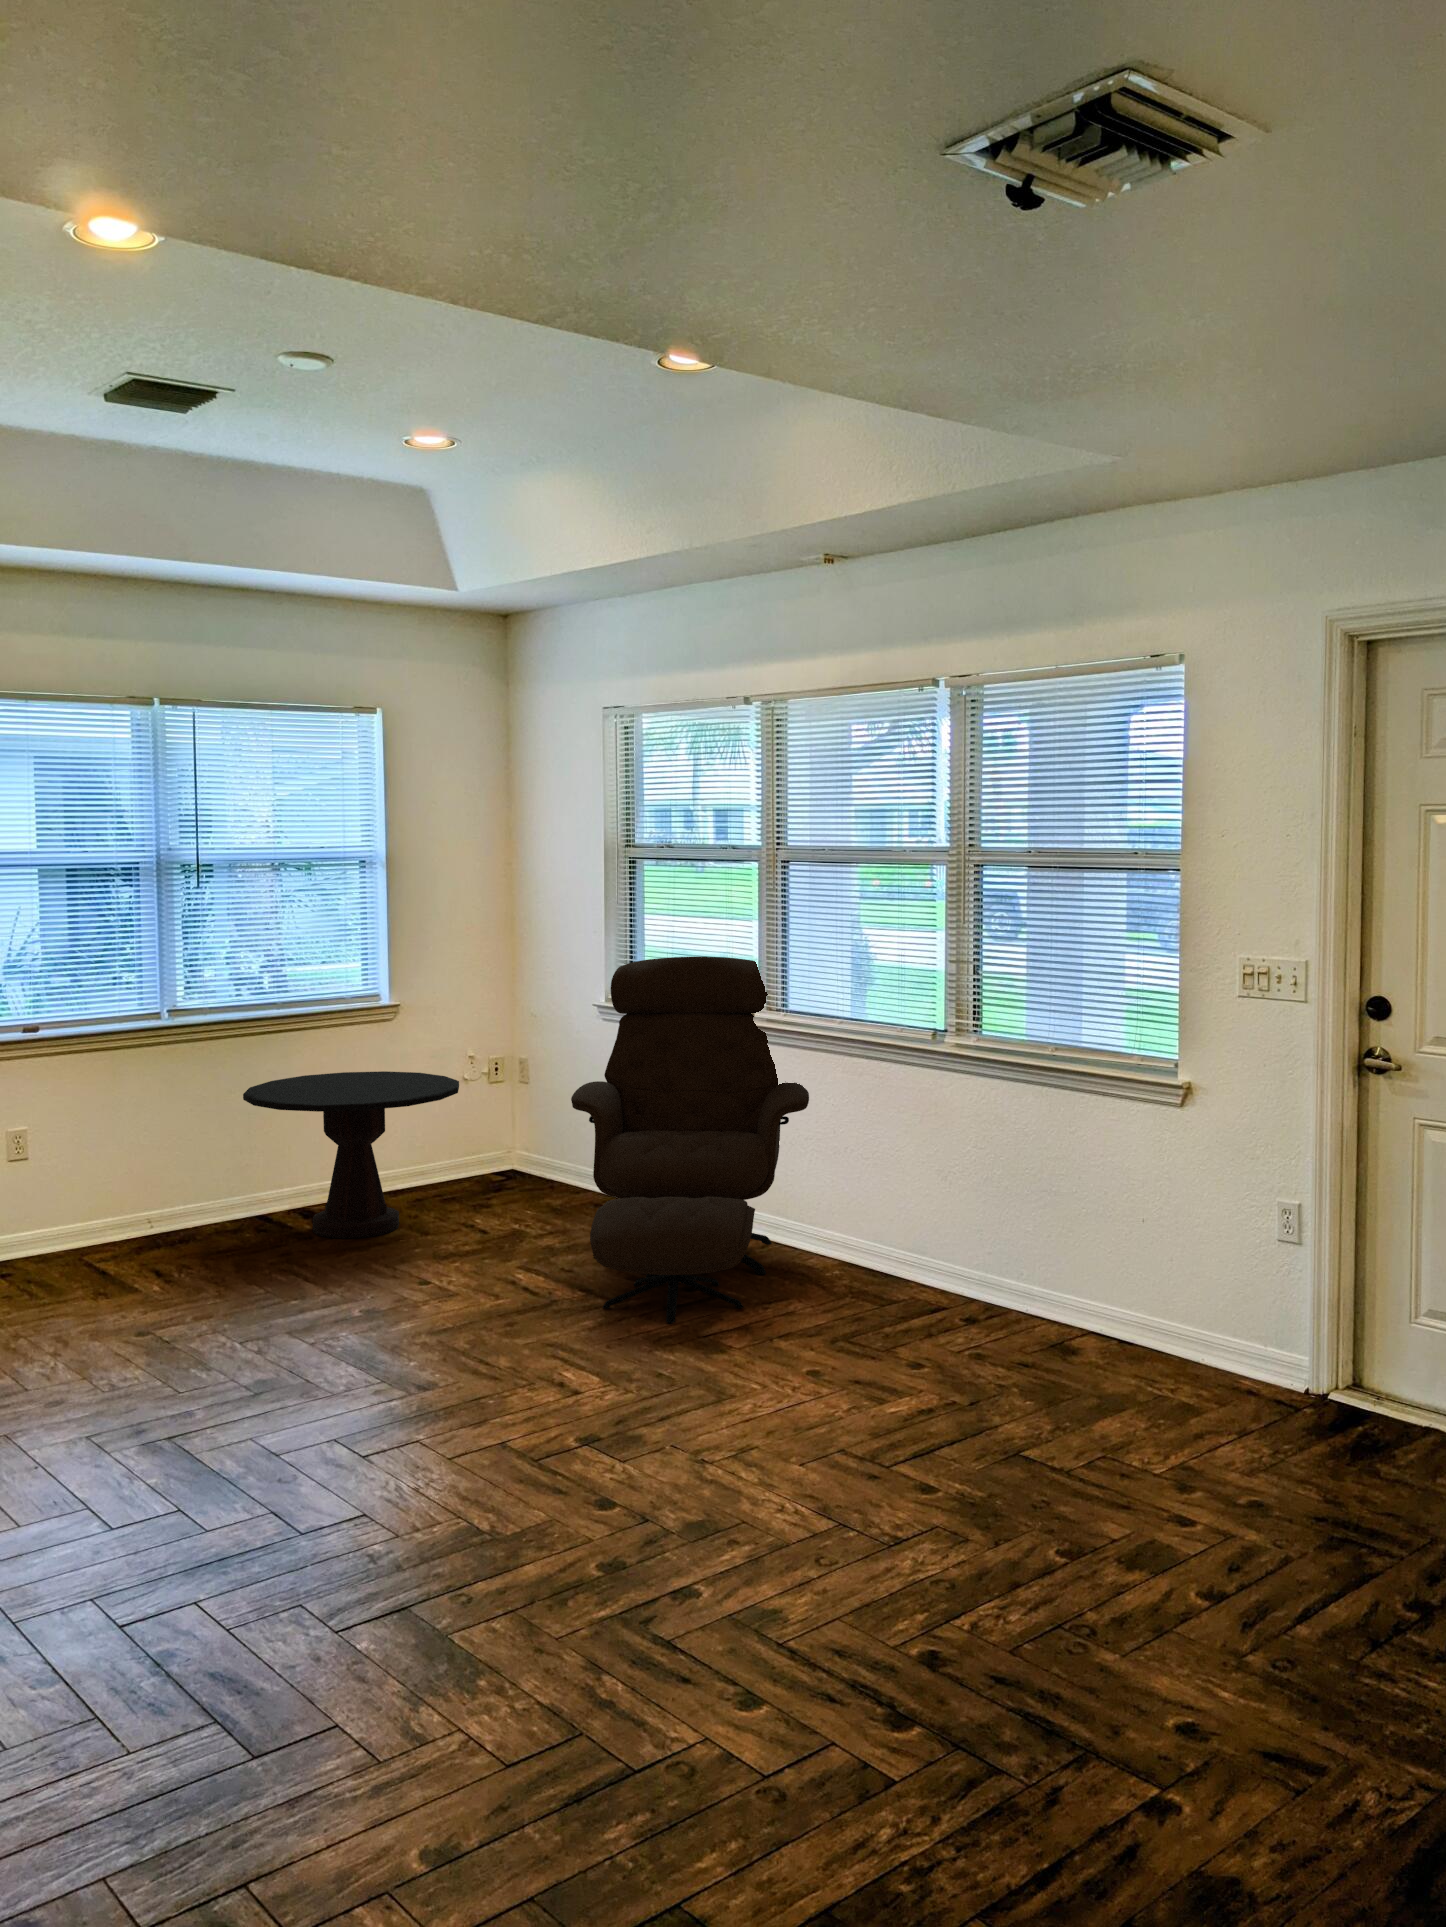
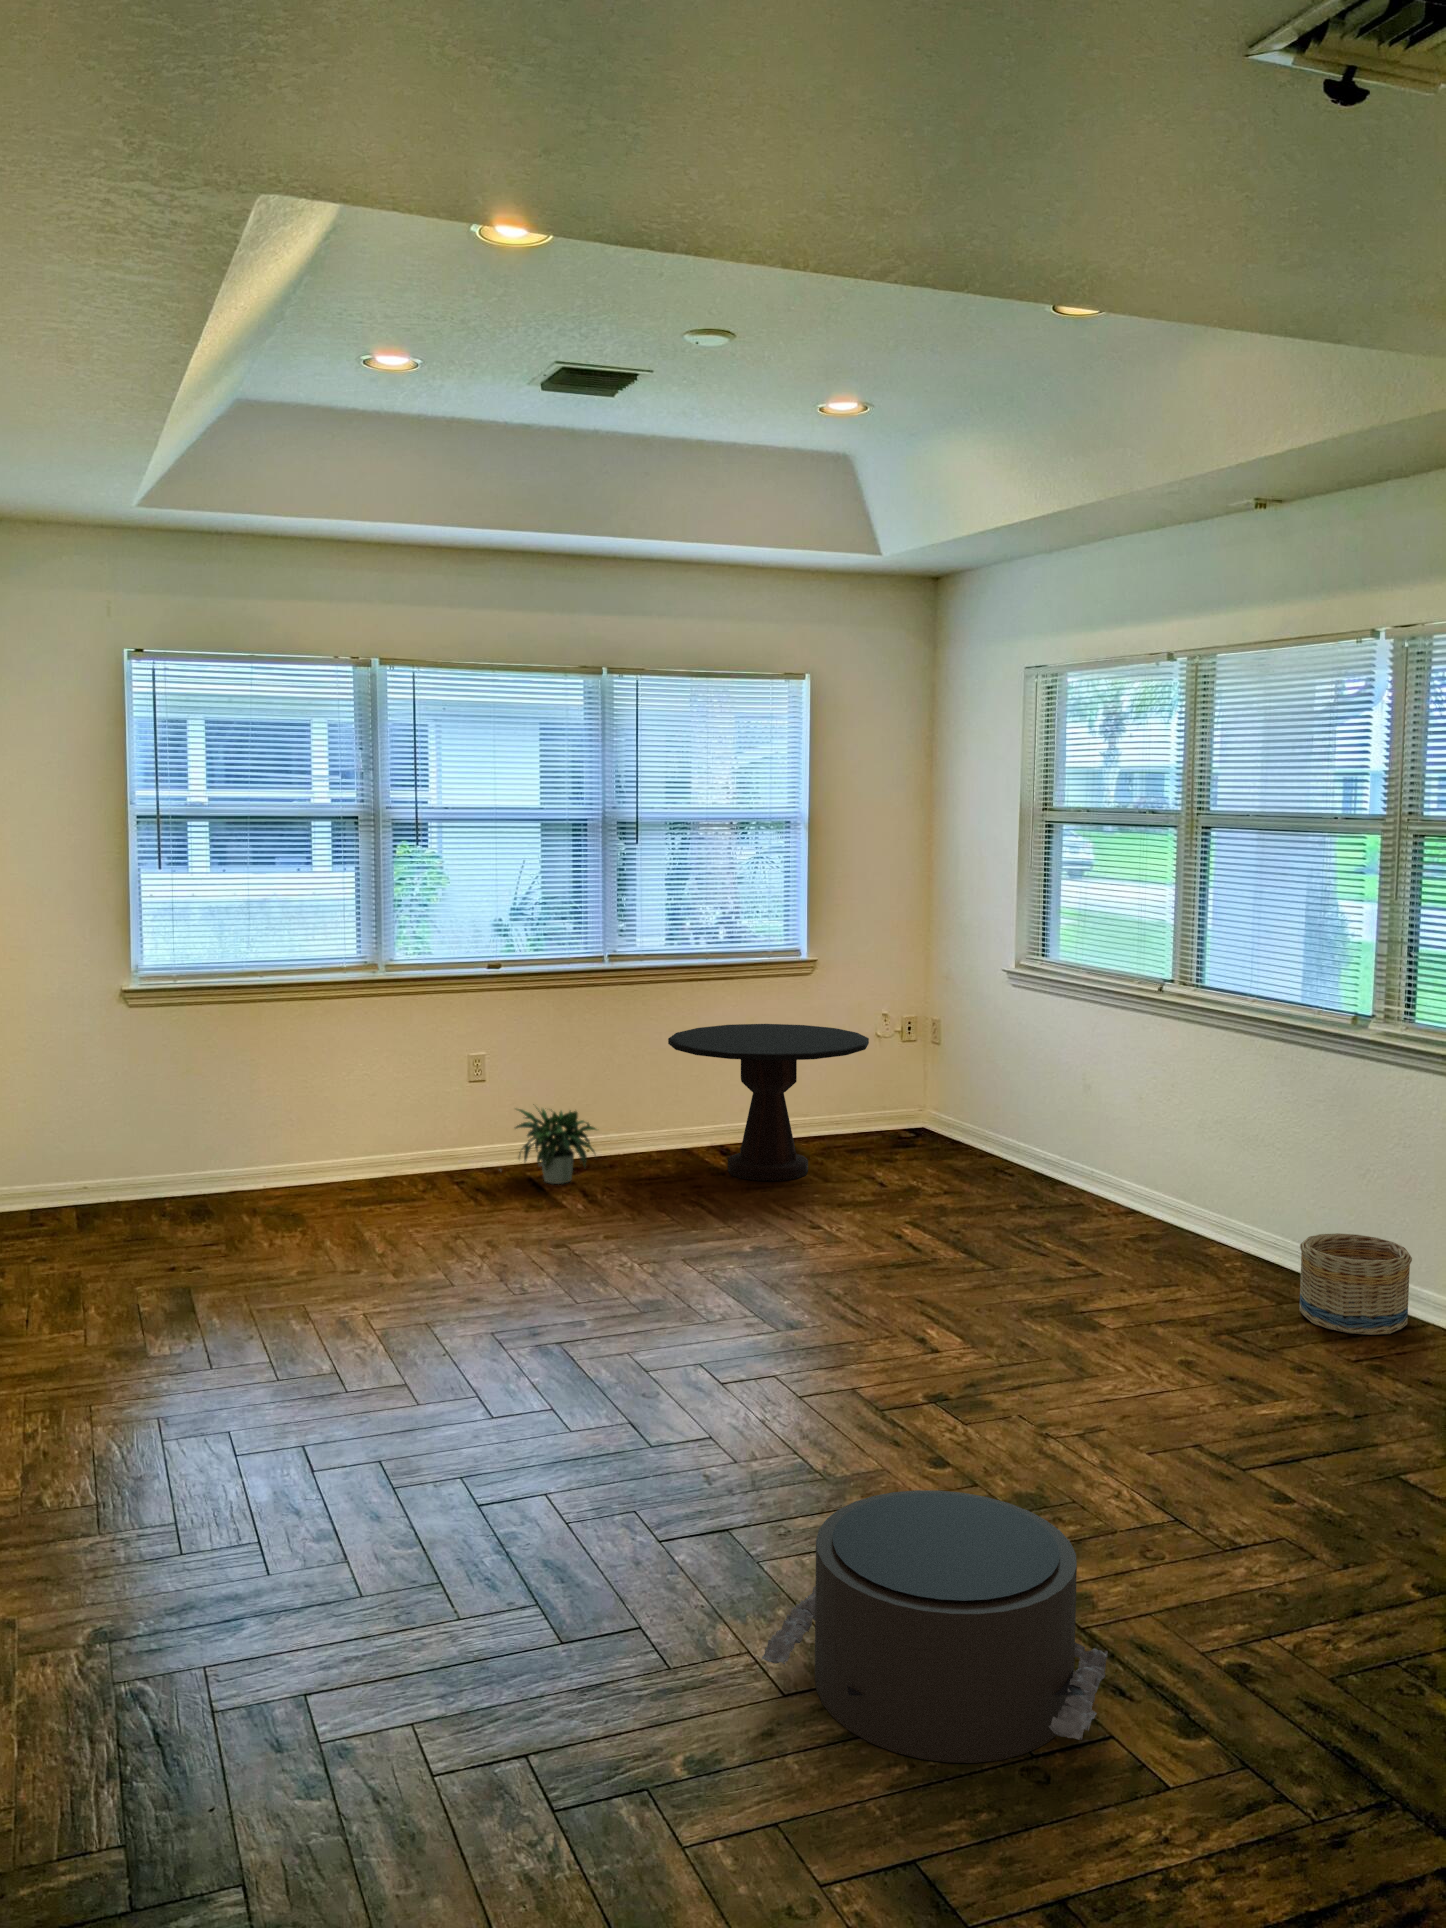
lounge chair: present [571,957,809,1323] -> none [969,925,1219,1294]
potted plant: none [47,1175,167,1262] -> present [515,1109,596,1184]
basket: none [899,1236,996,1328] -> present [1299,1233,1412,1335]
pouf: none [486,1527,824,1800] -> present [761,1490,1108,1763]

